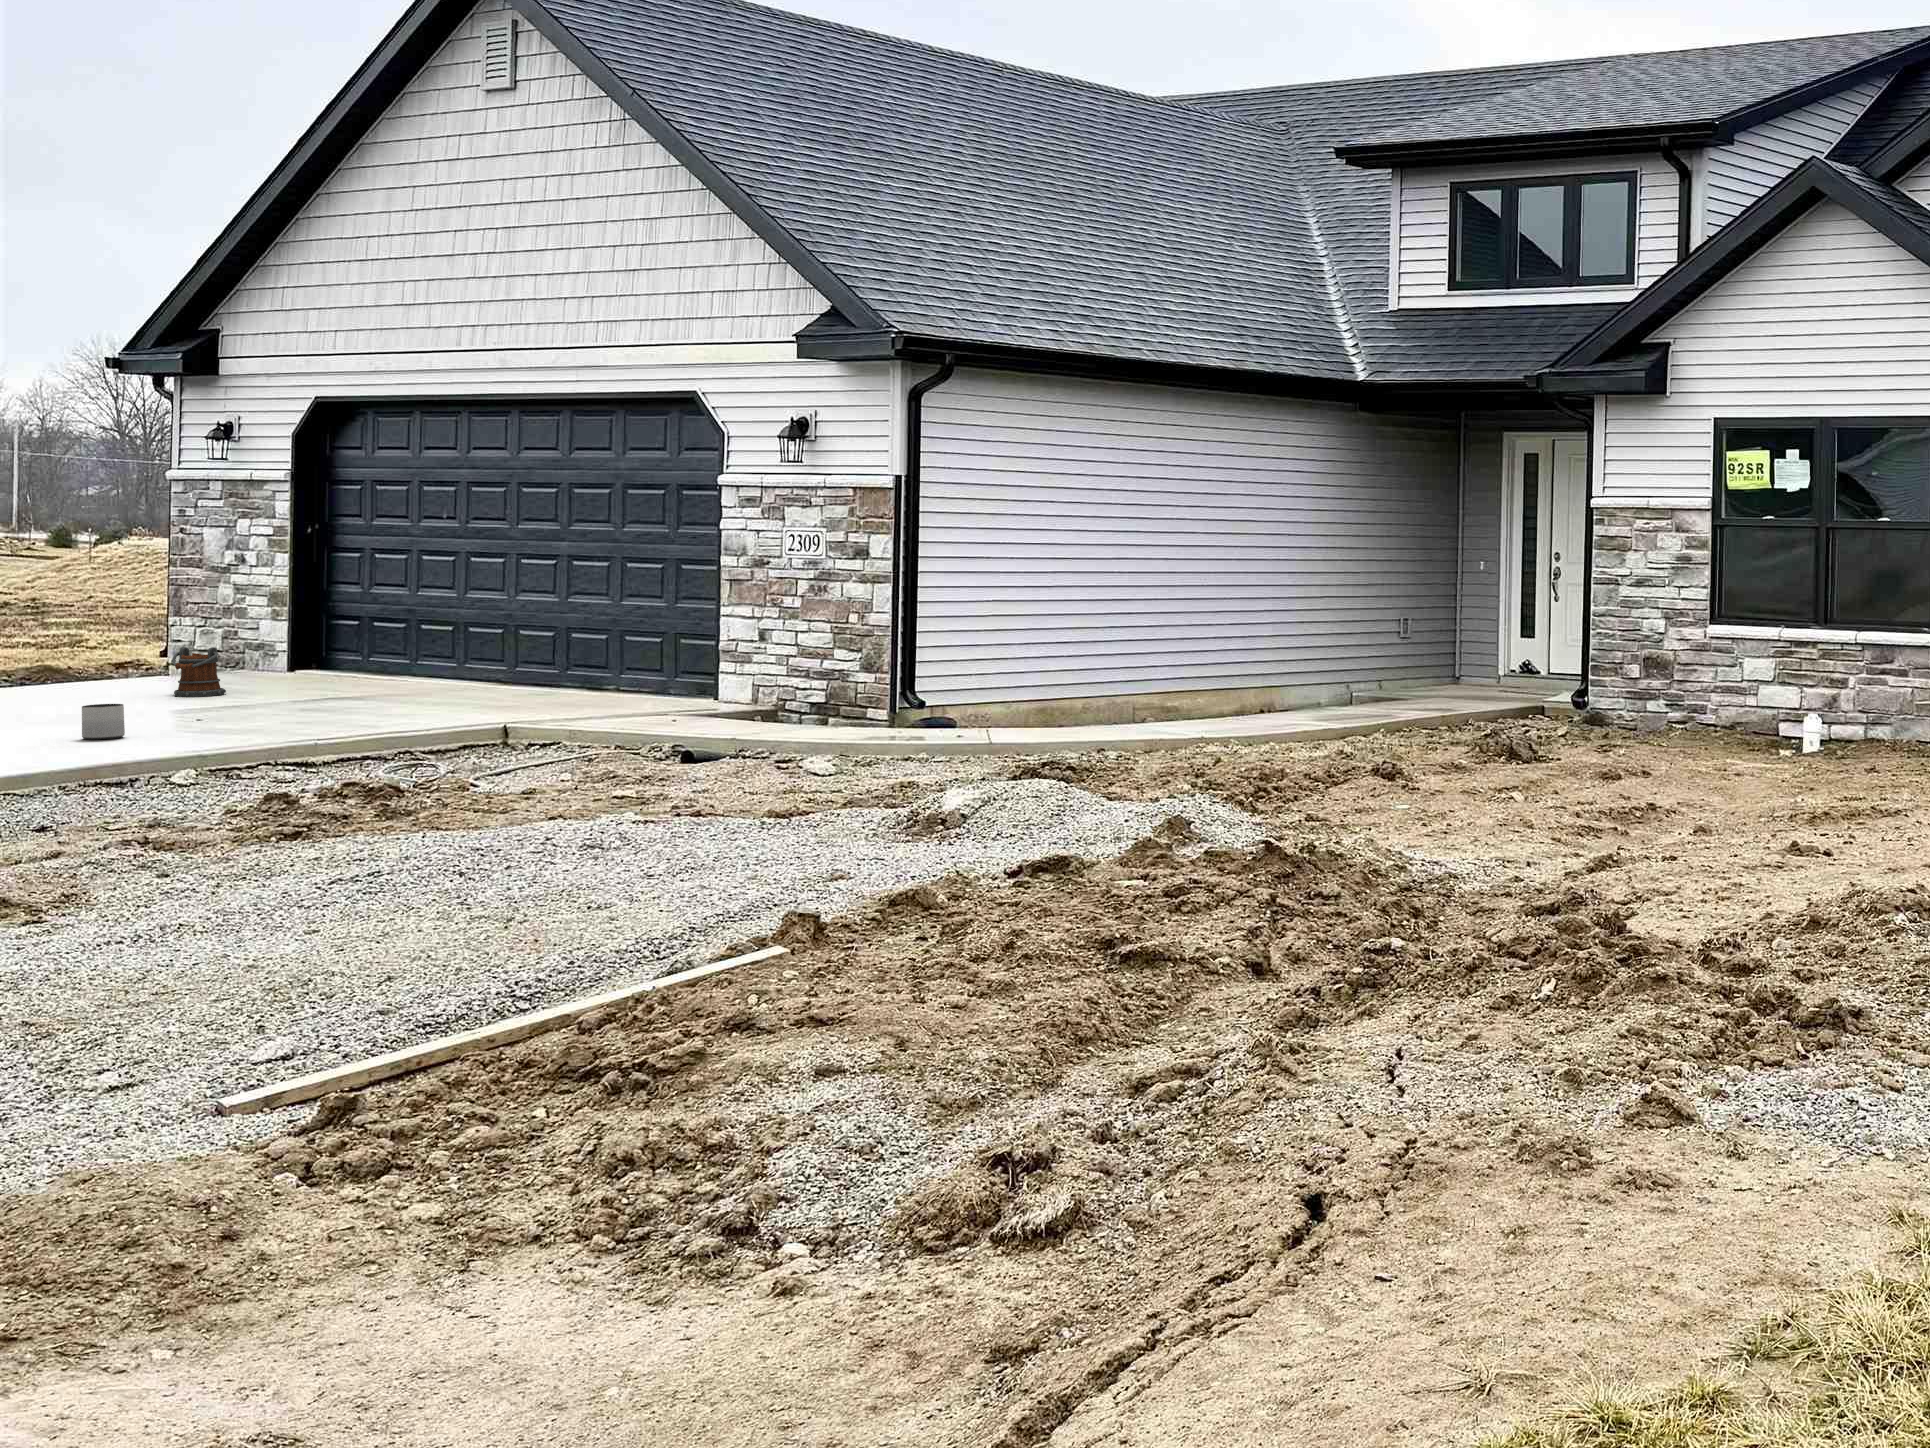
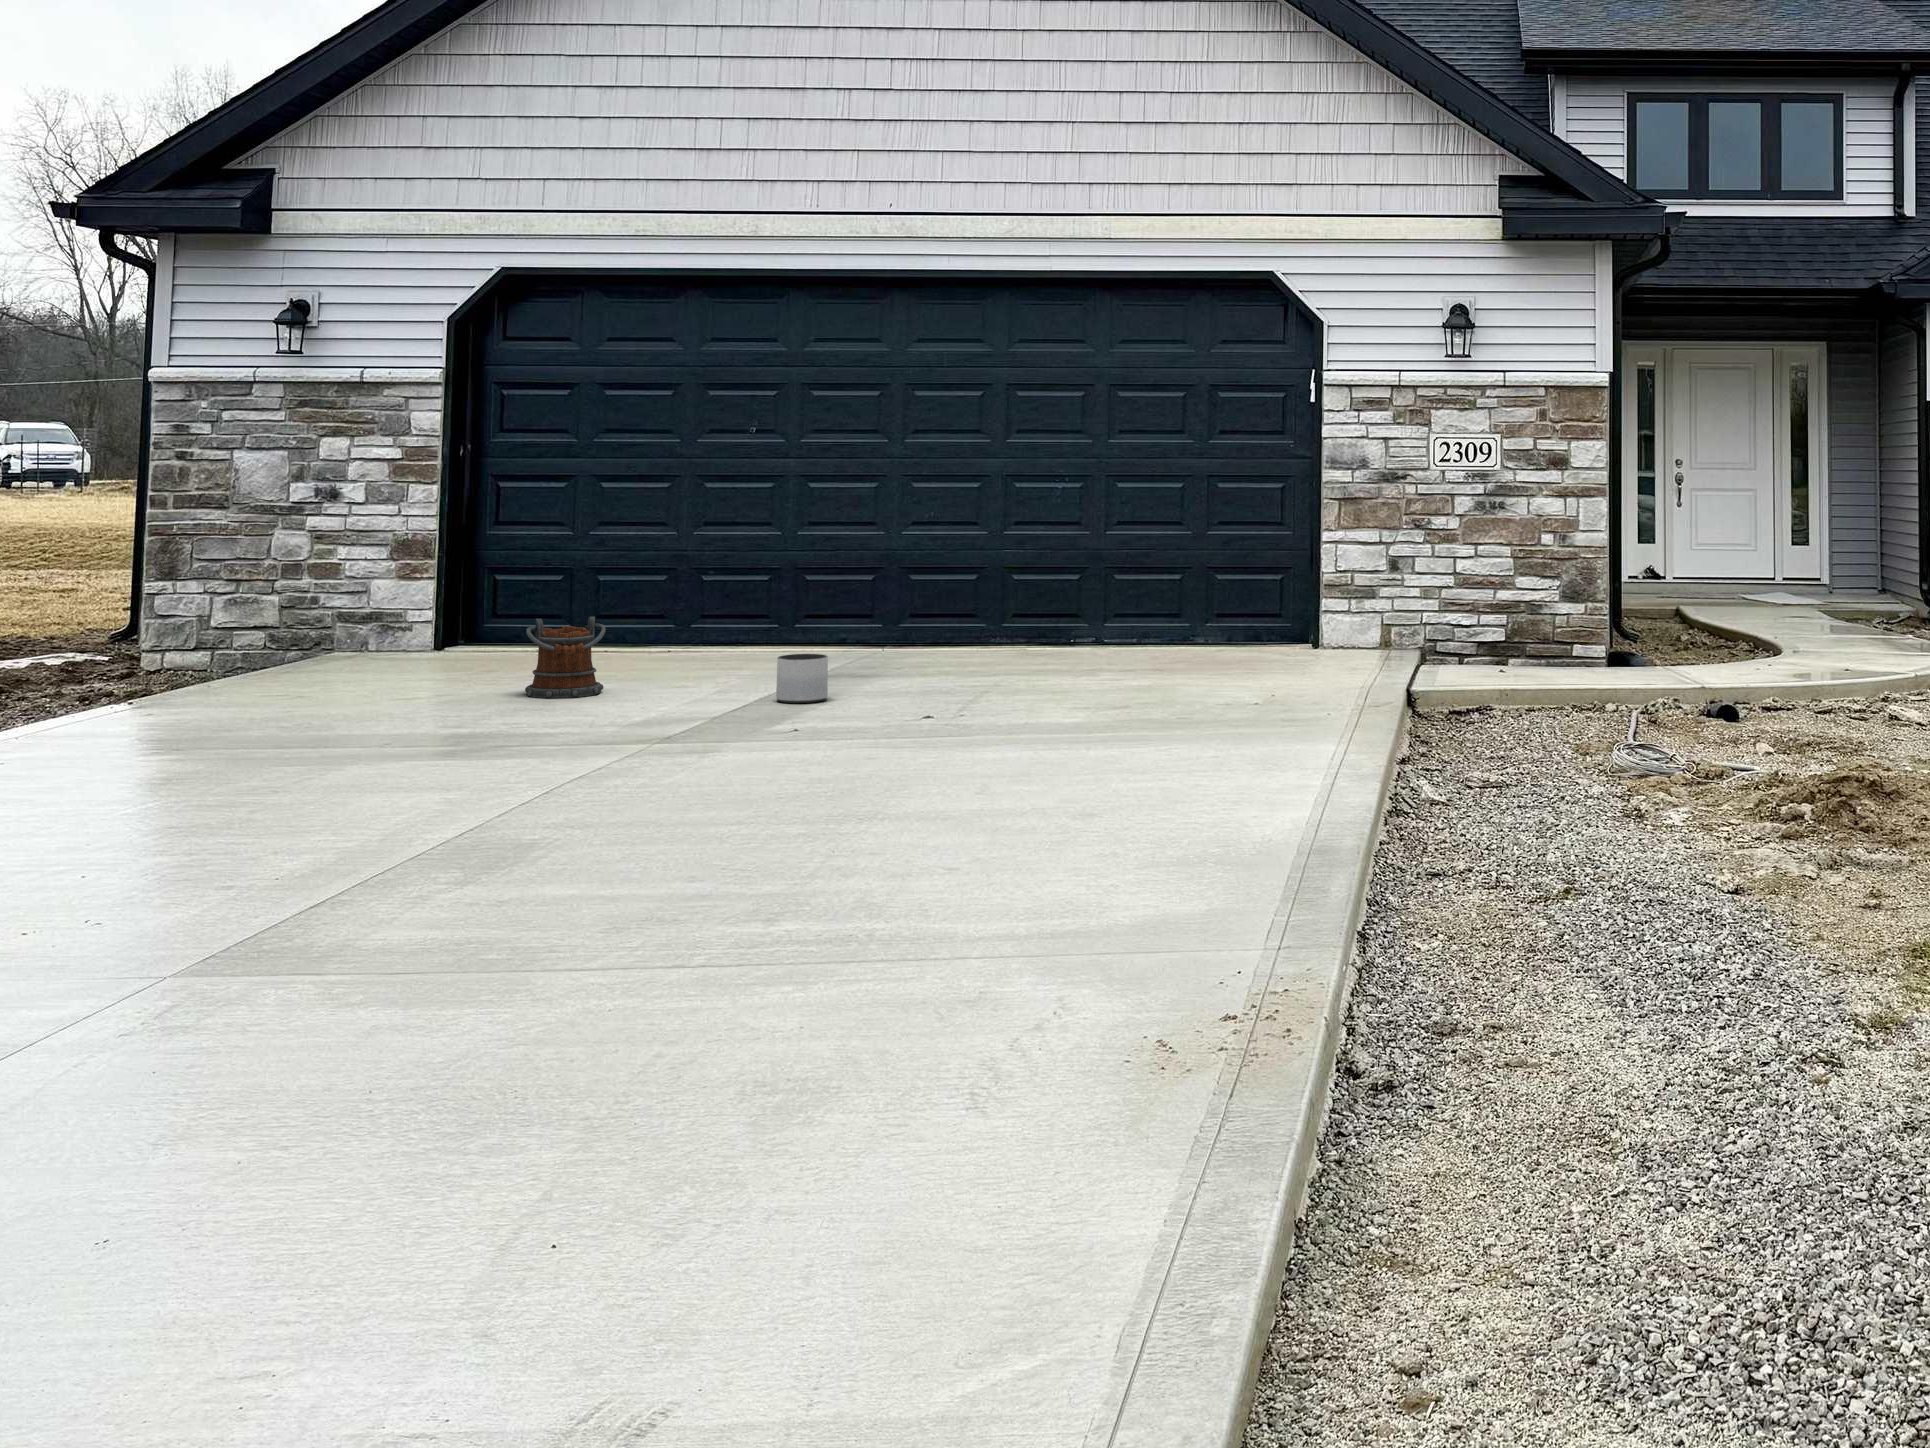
planter: present [82,704,125,740] -> present [776,654,828,703]

